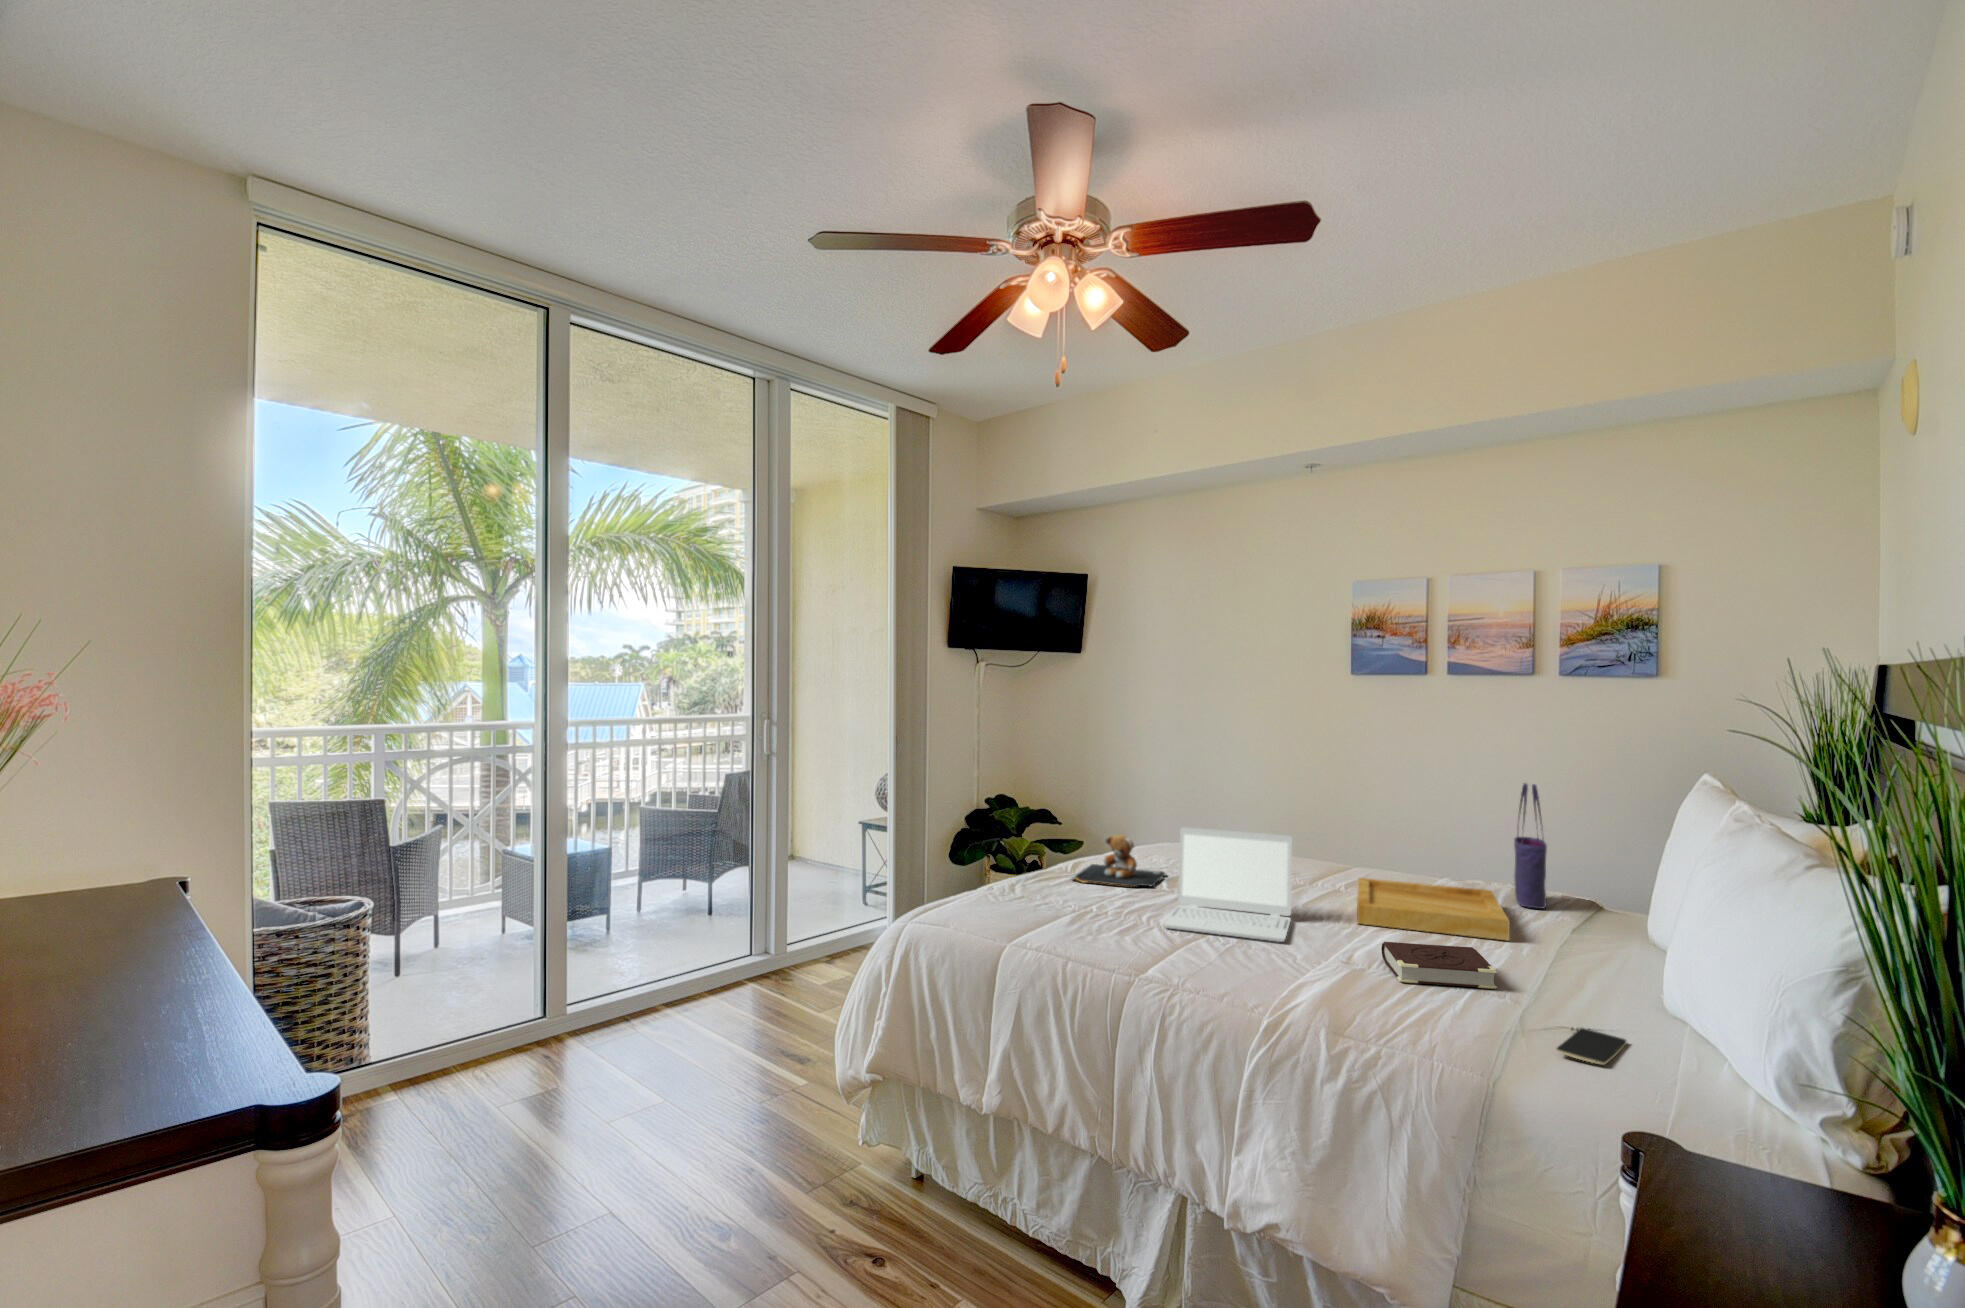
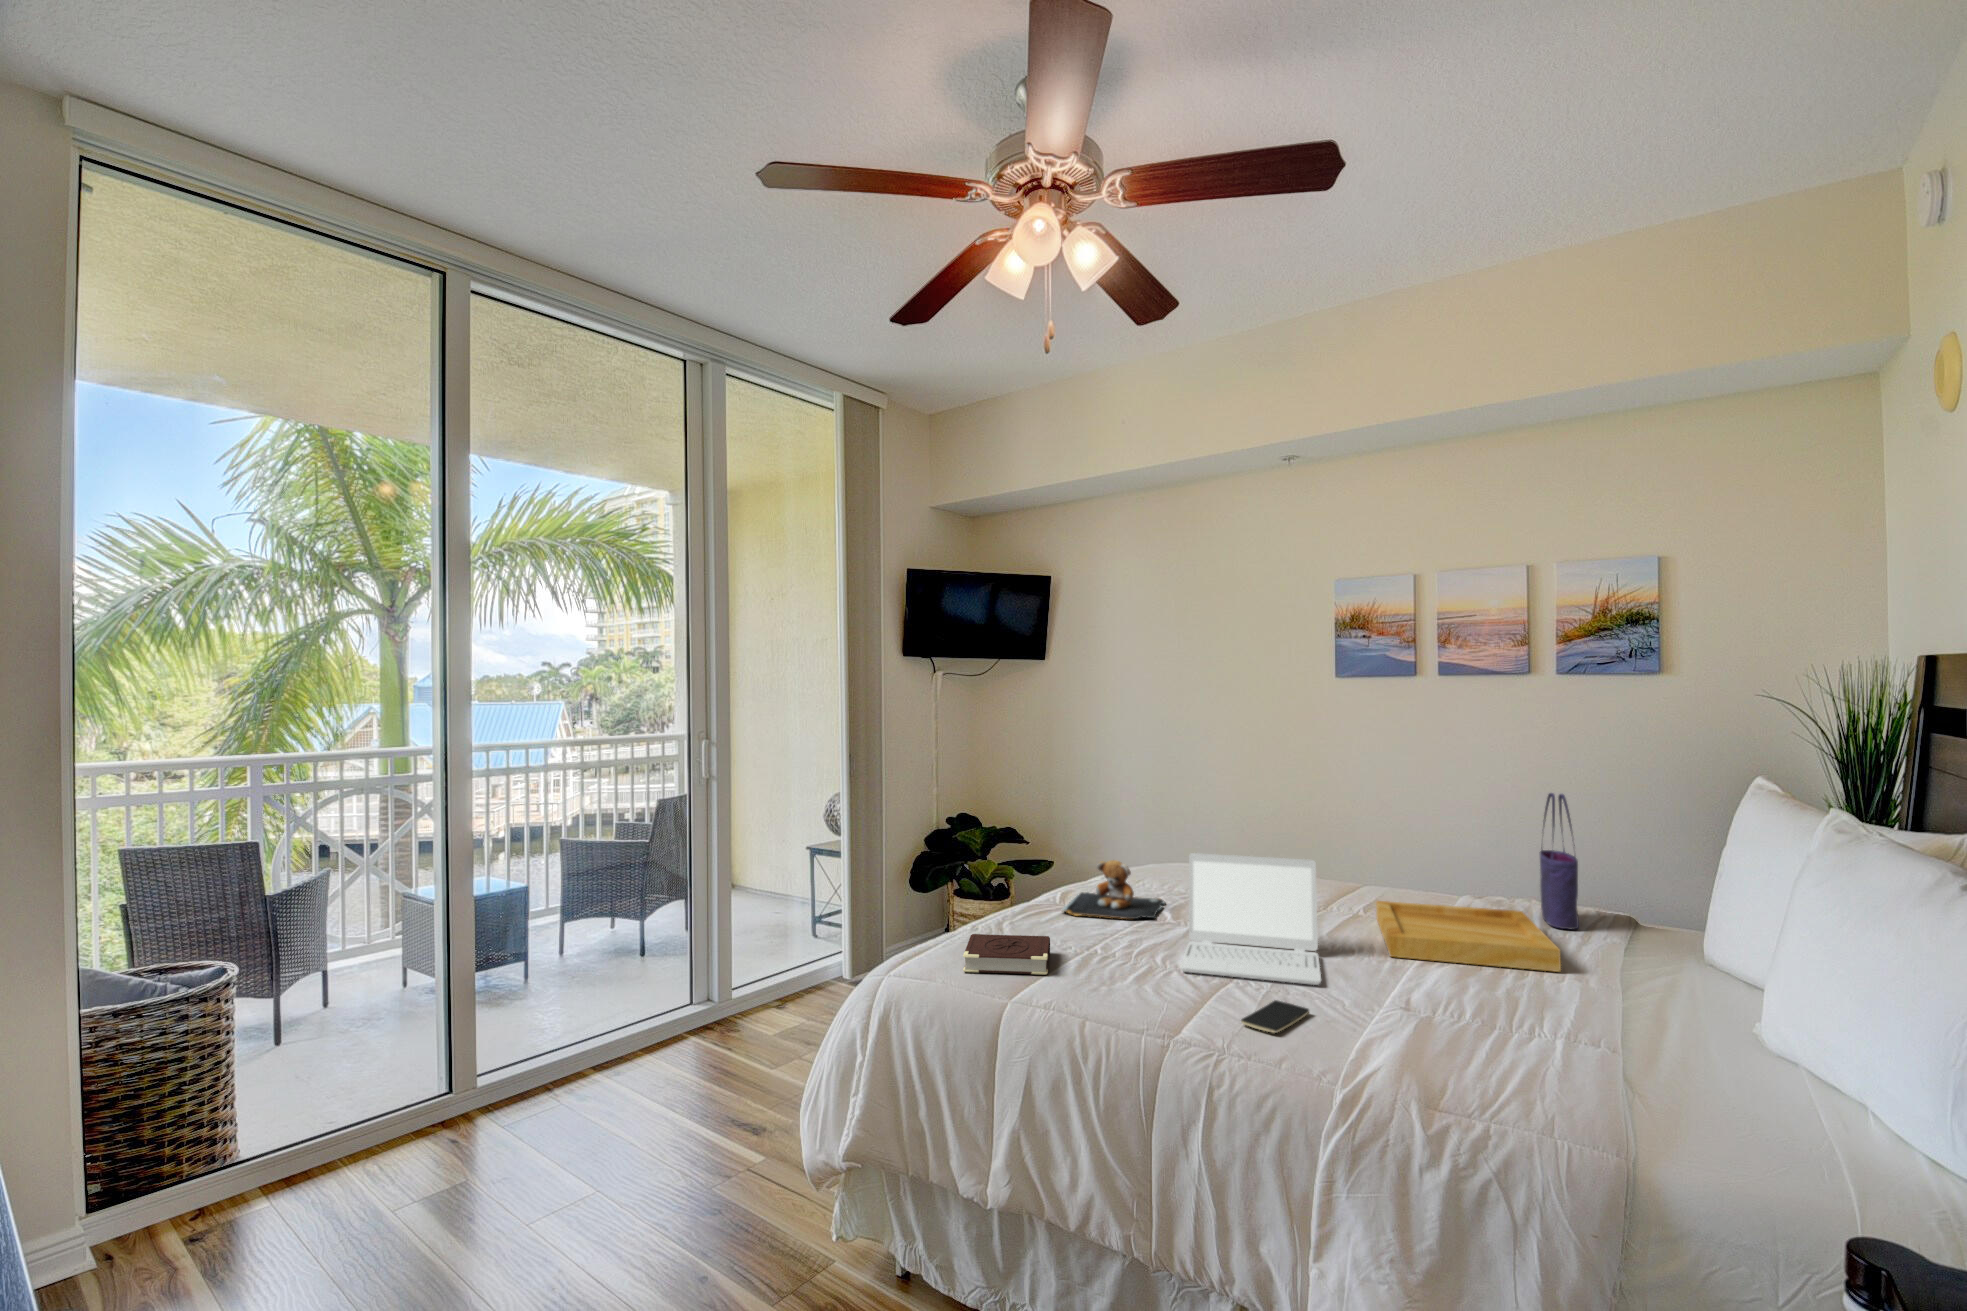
book: present [1381,942,1497,989] -> present [963,934,1050,975]
smartphone: present [1556,1028,1626,1065] -> present [1241,1000,1309,1033]

